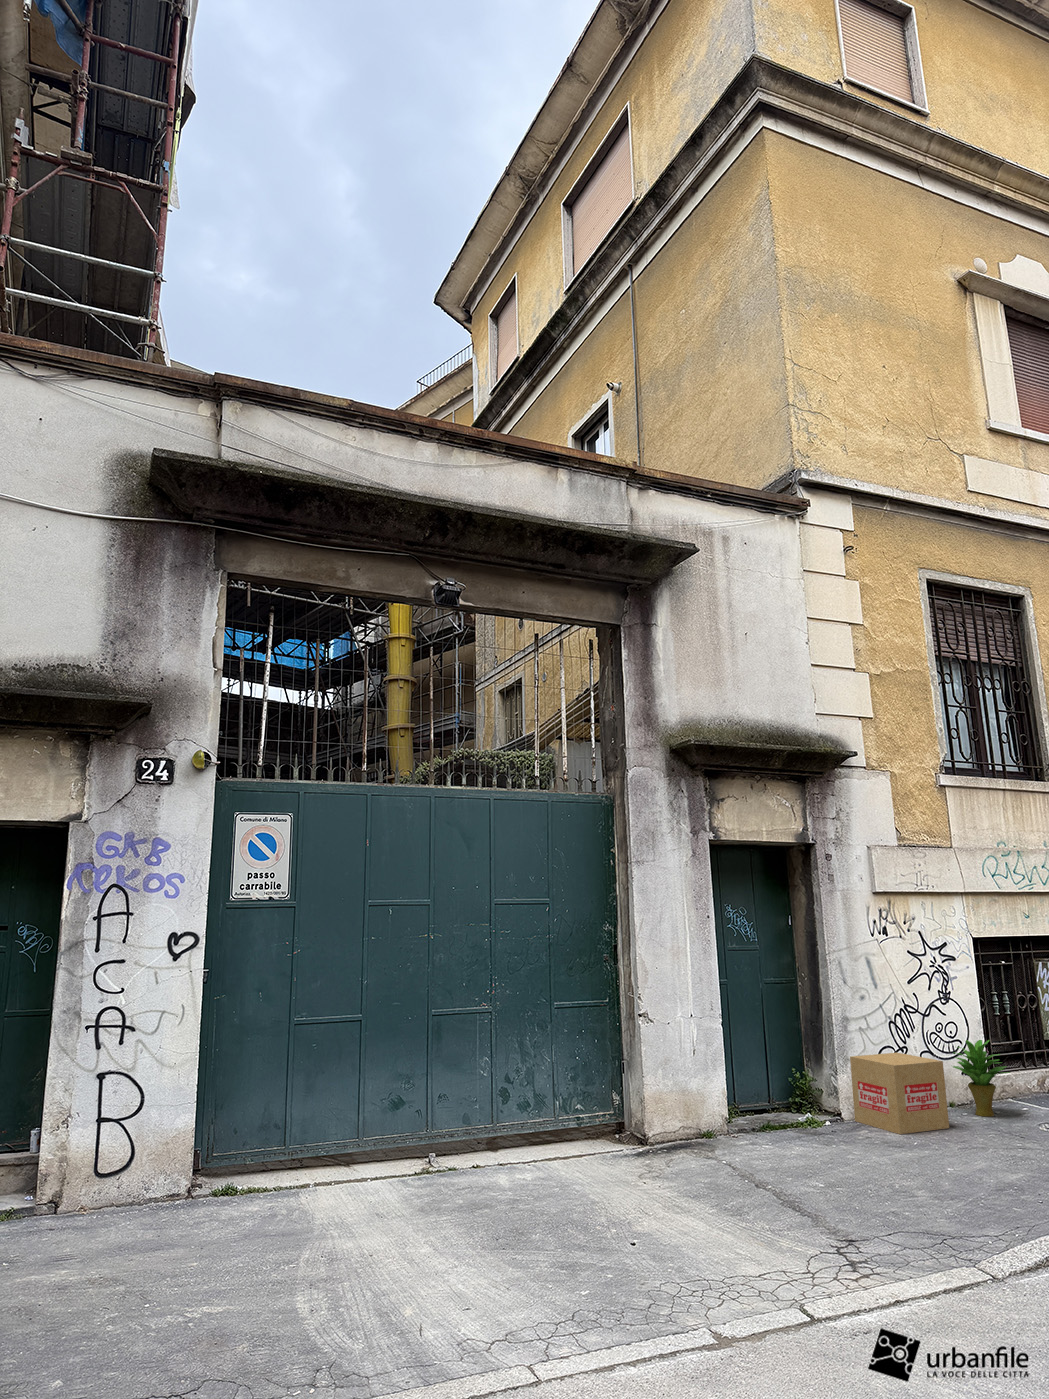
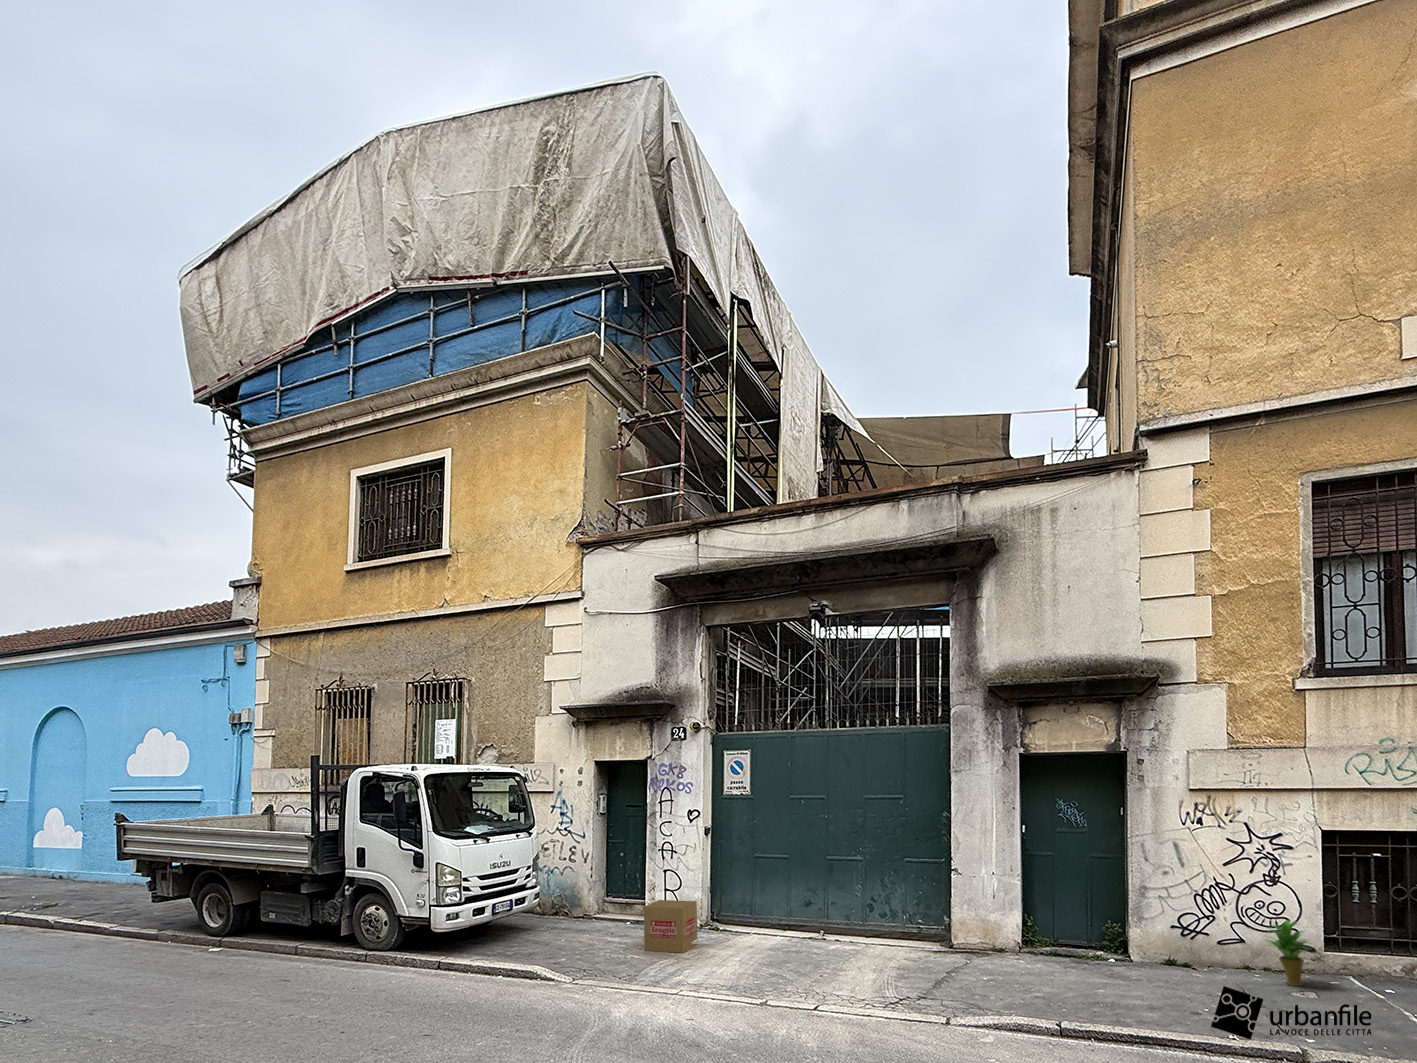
cardboard box: present [850,1053,949,1134] -> present [644,900,697,953]

